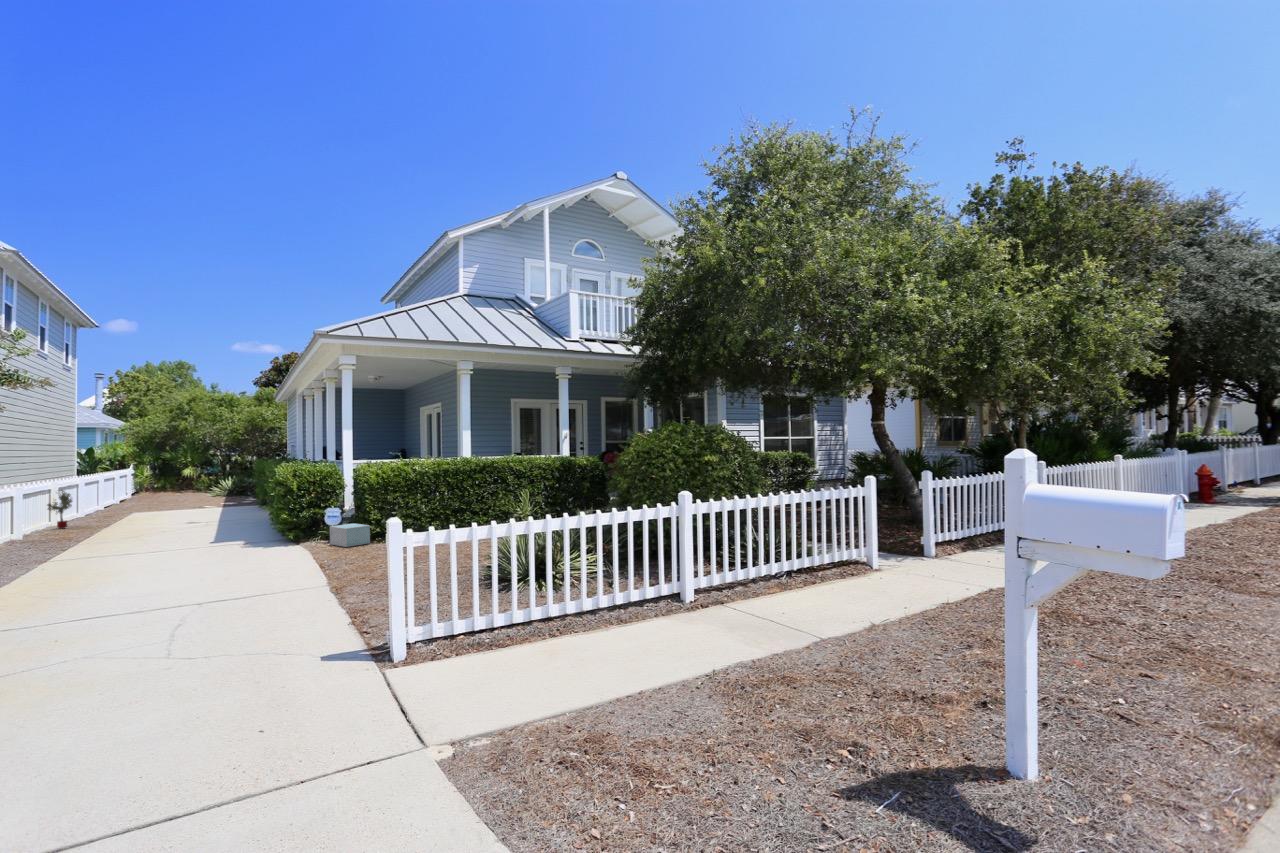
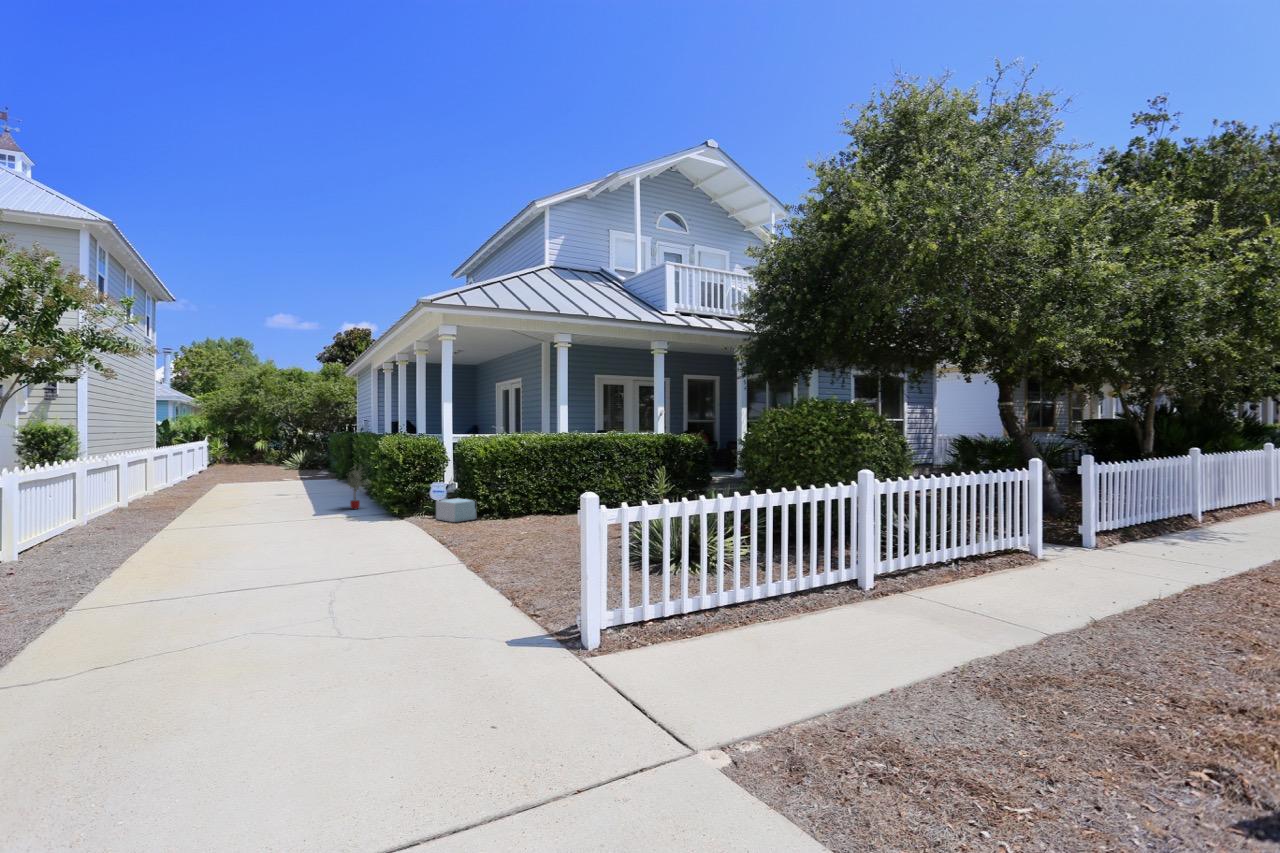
potted tree: present [47,490,72,529] -> present [348,466,370,509]

